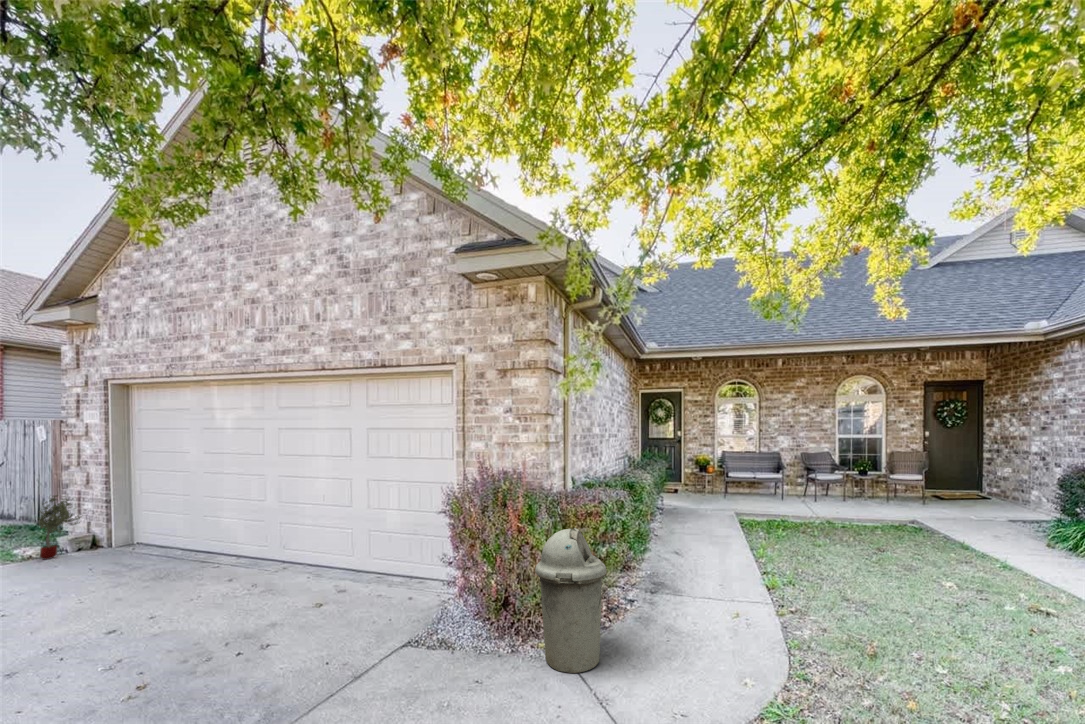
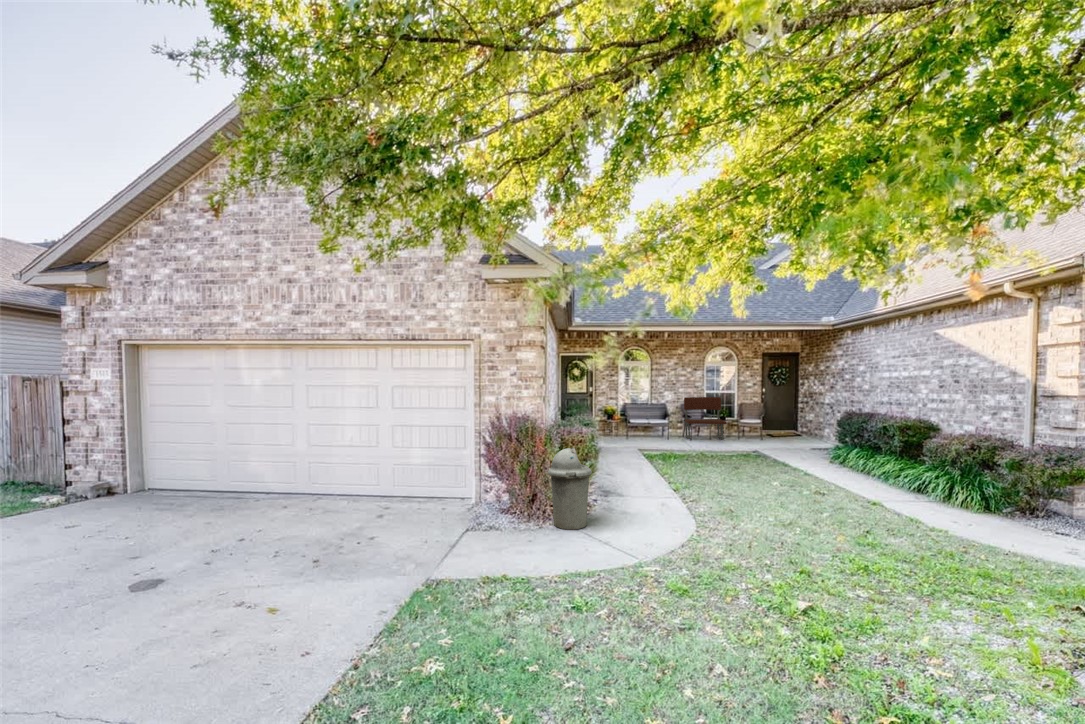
bench: none [806,443,872,503] -> present [684,397,726,440]
potted tree: present [39,495,80,560] -> none [53,444,100,502]

